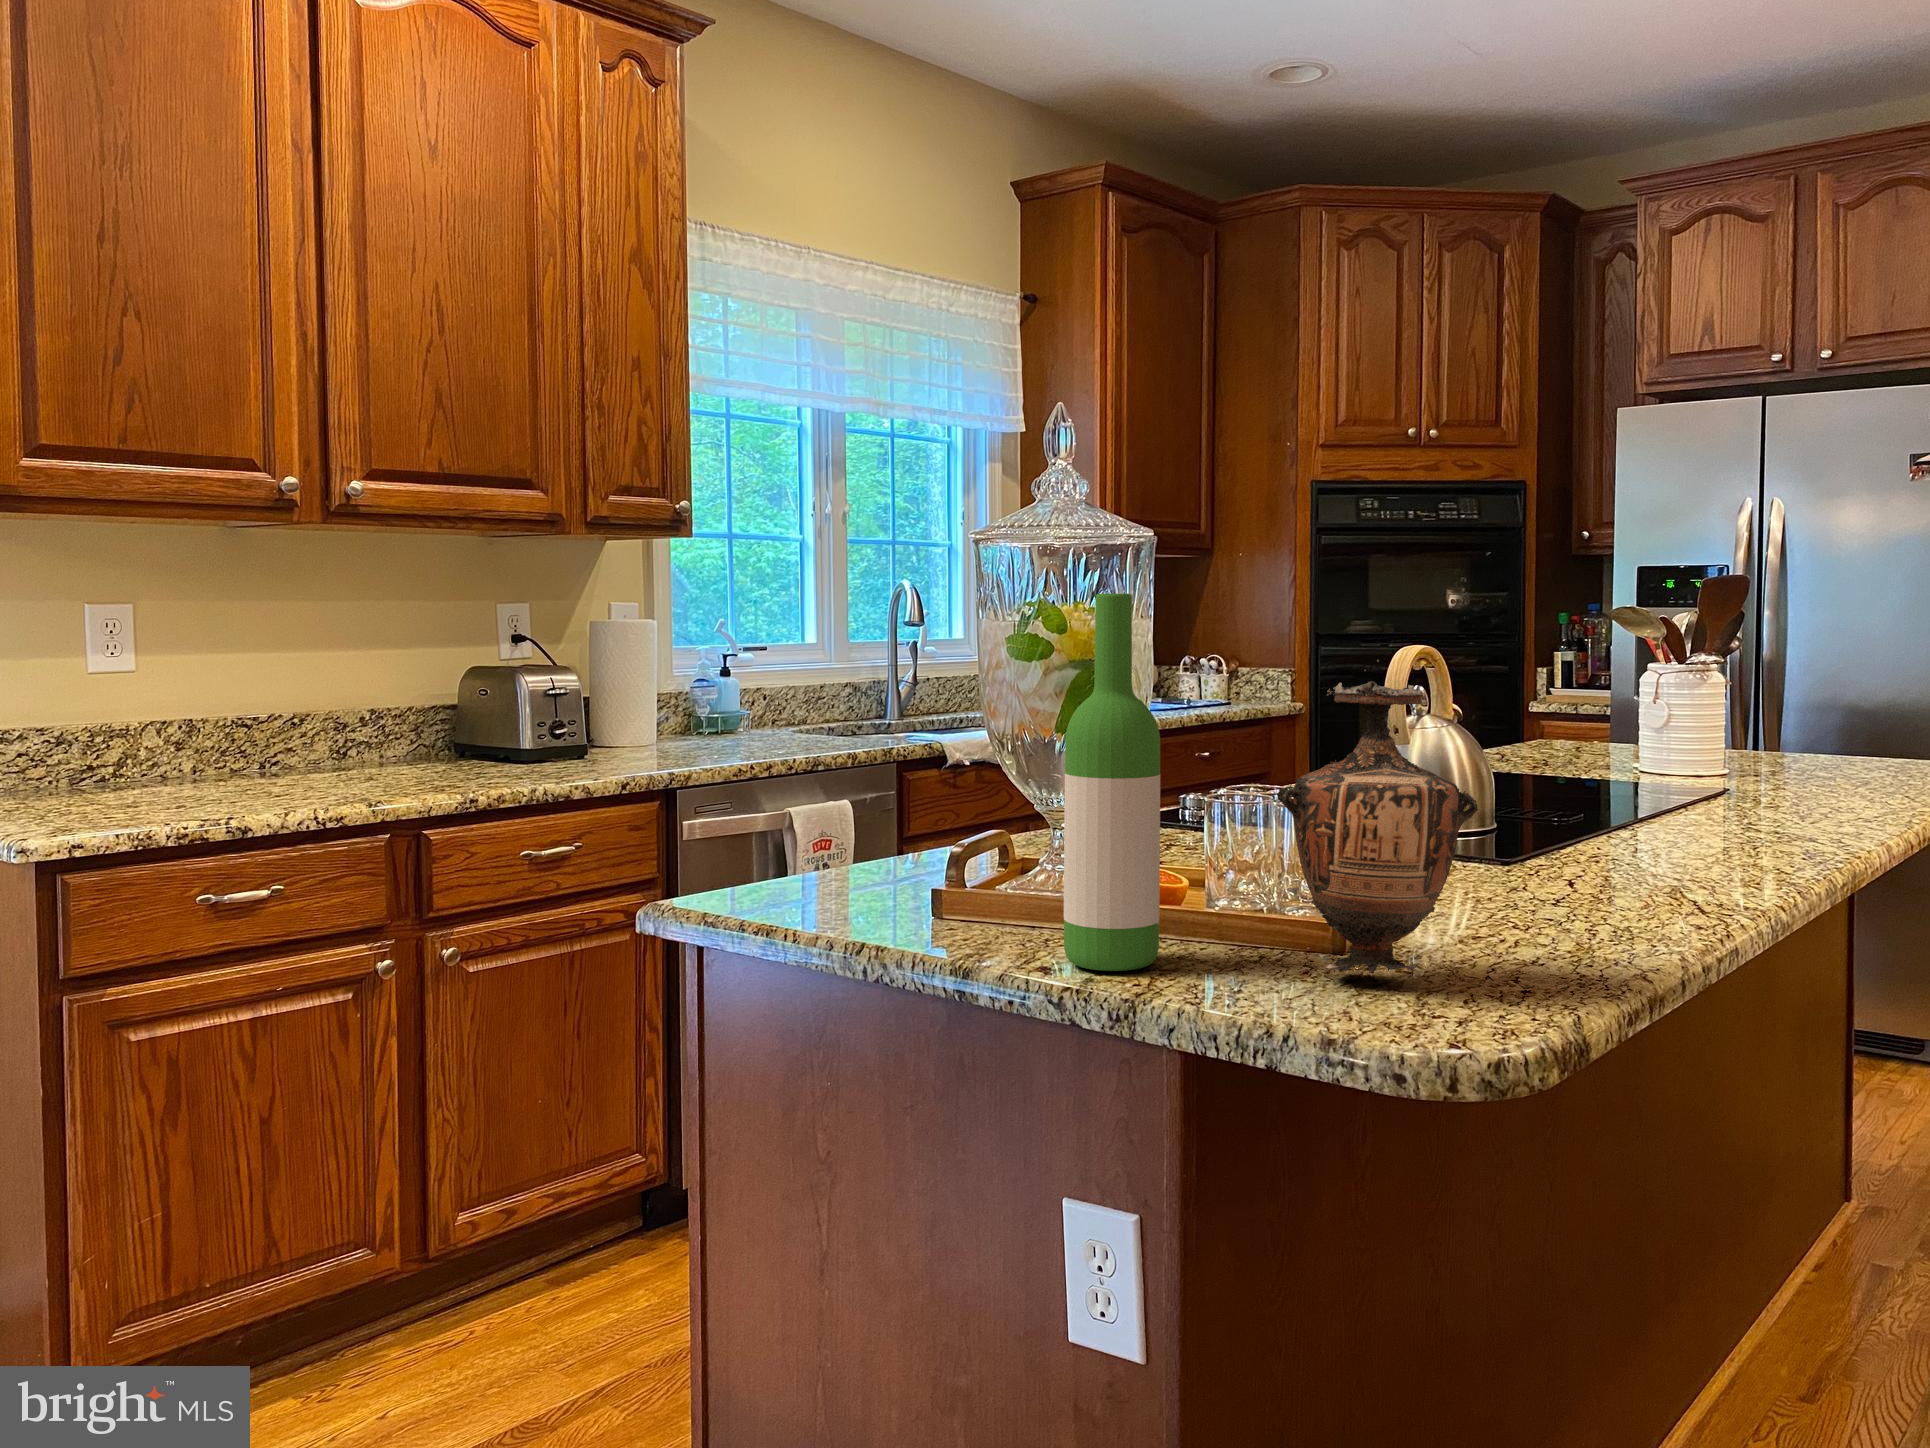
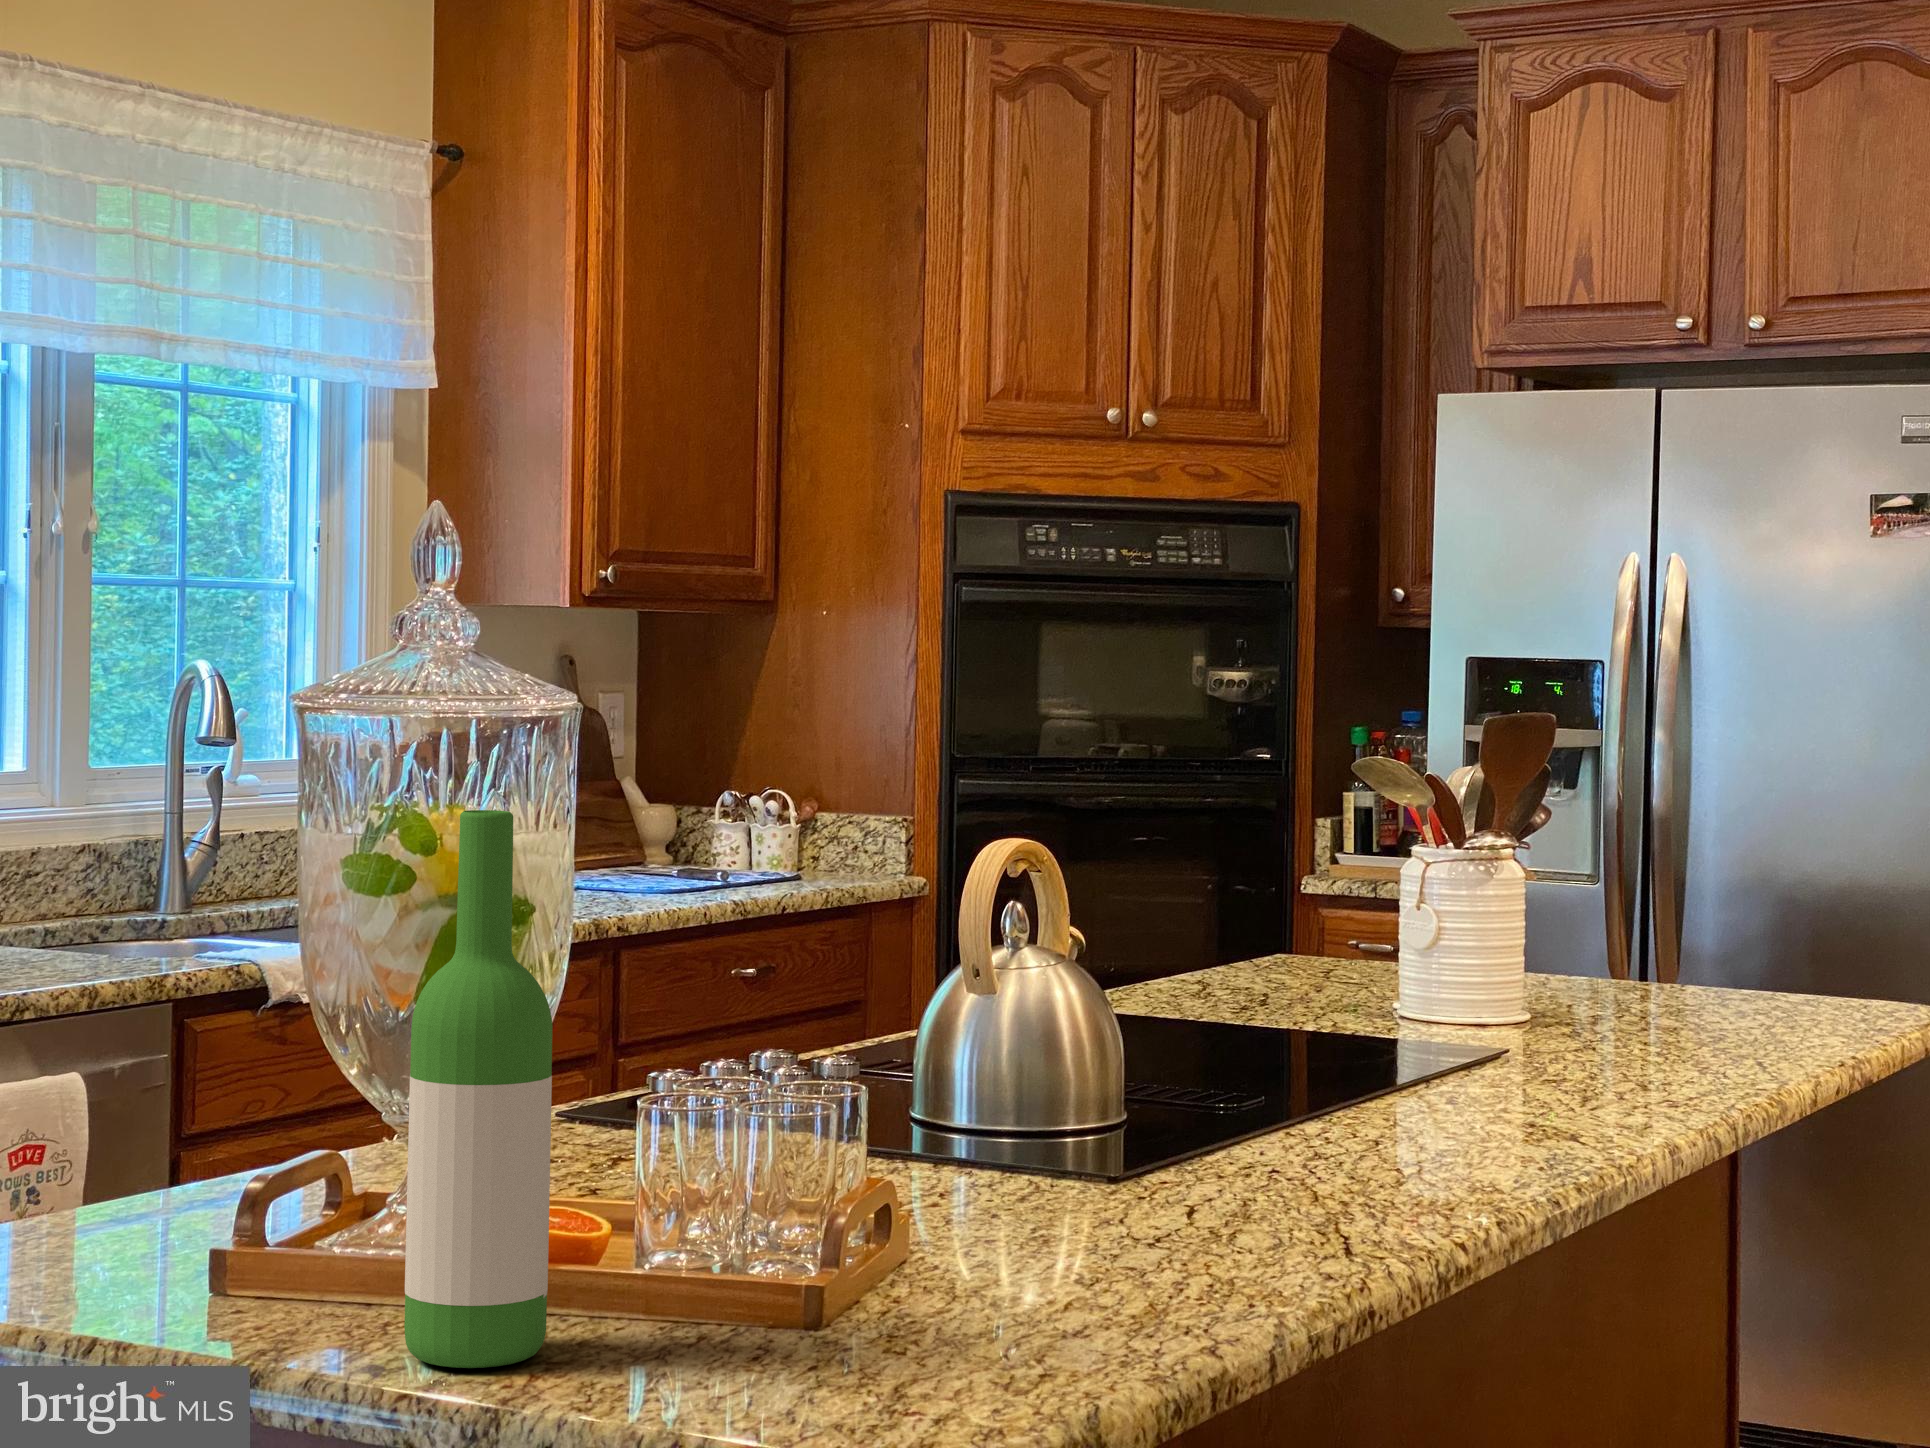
vase: present [1277,660,1478,974] -> none [695,921,989,1362]

